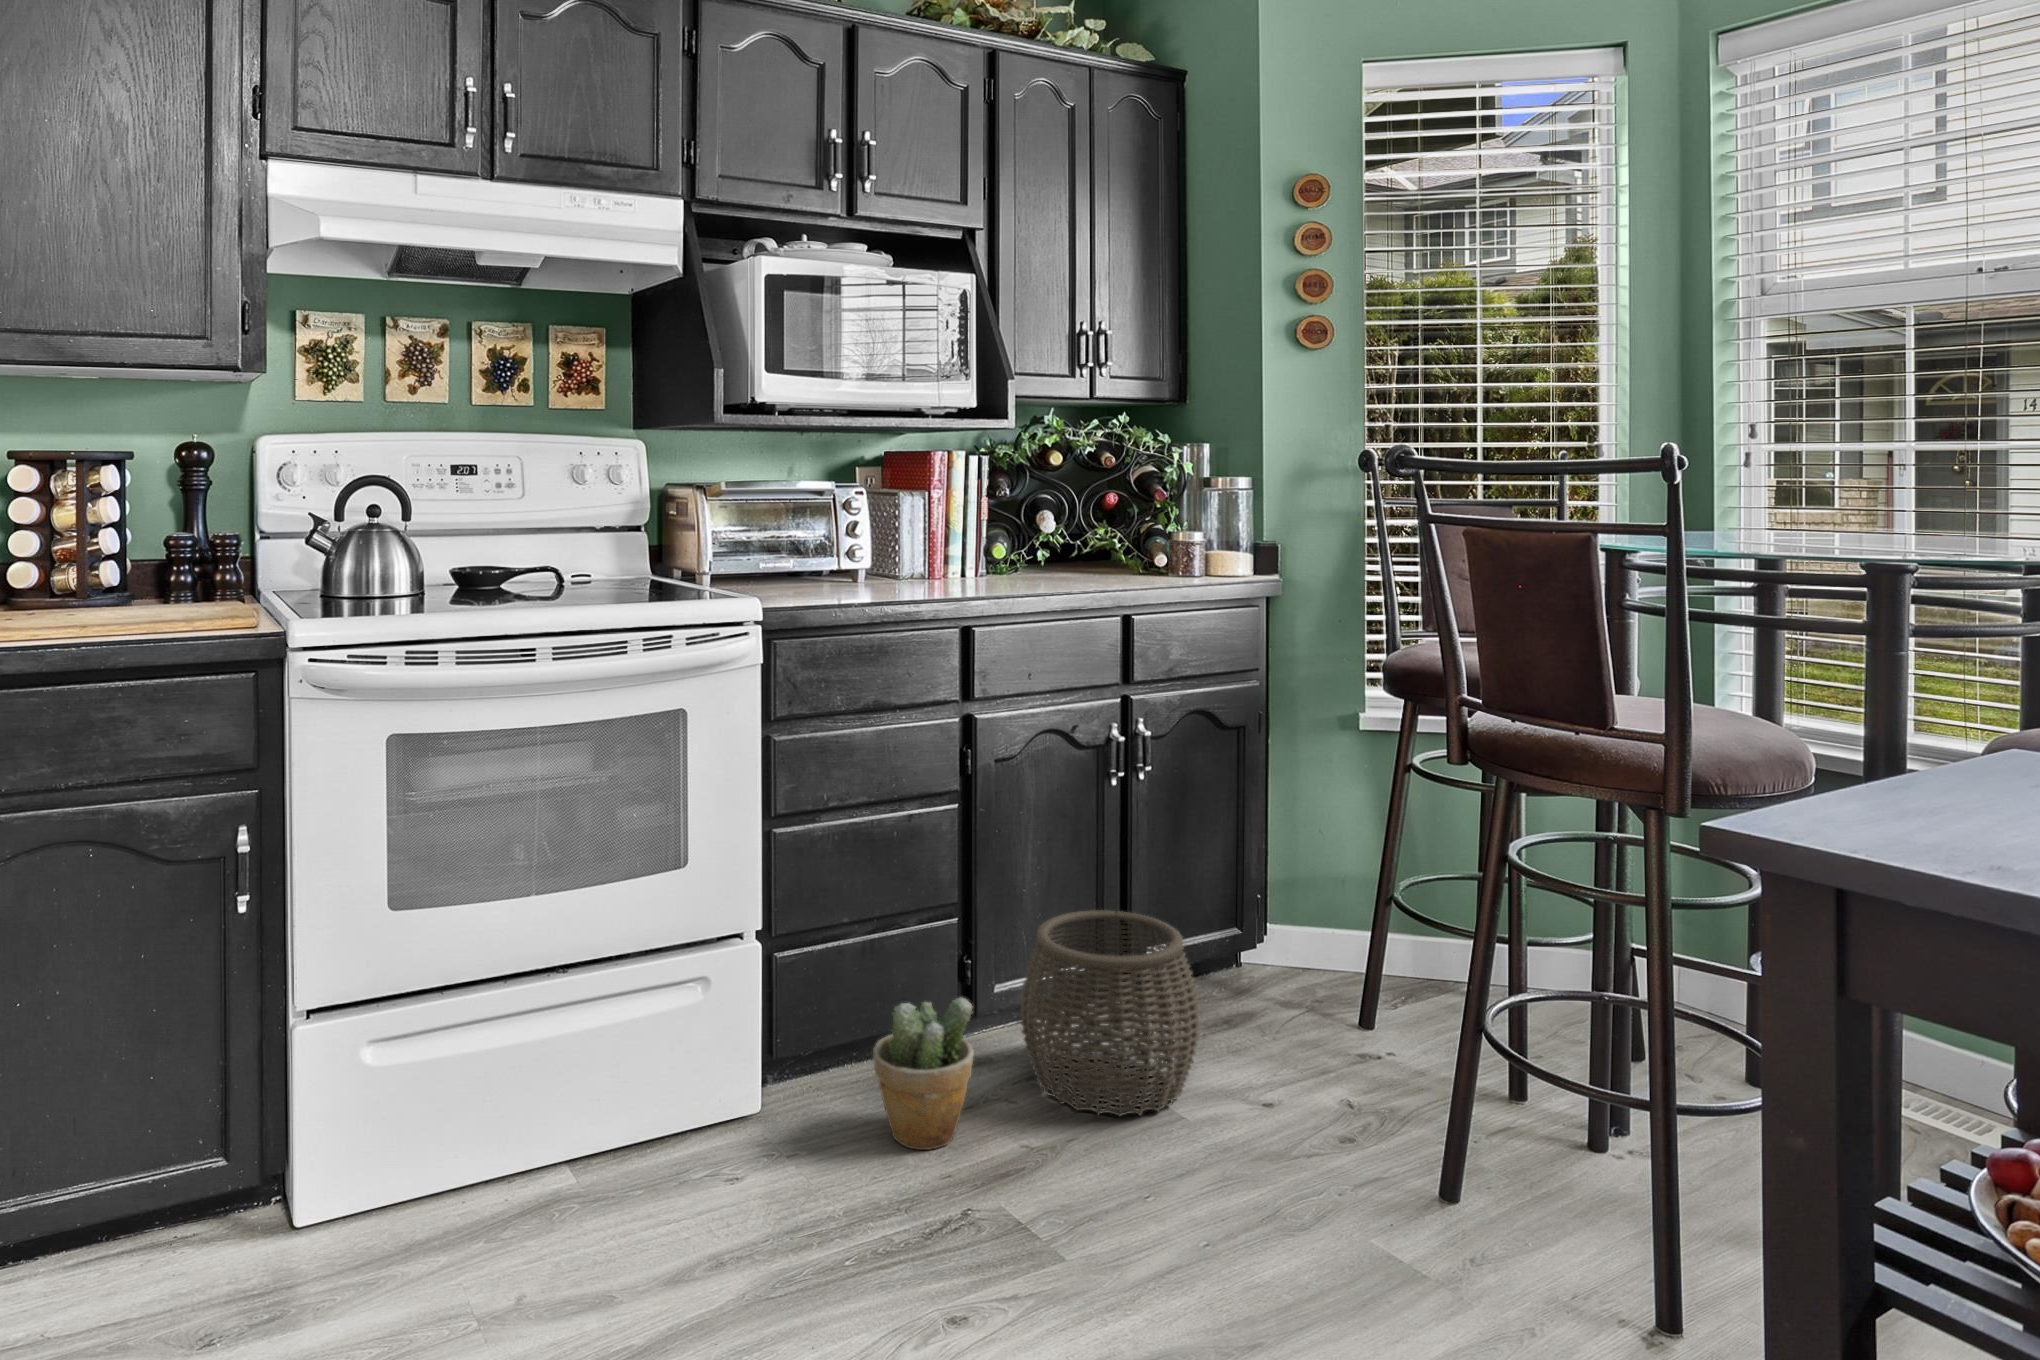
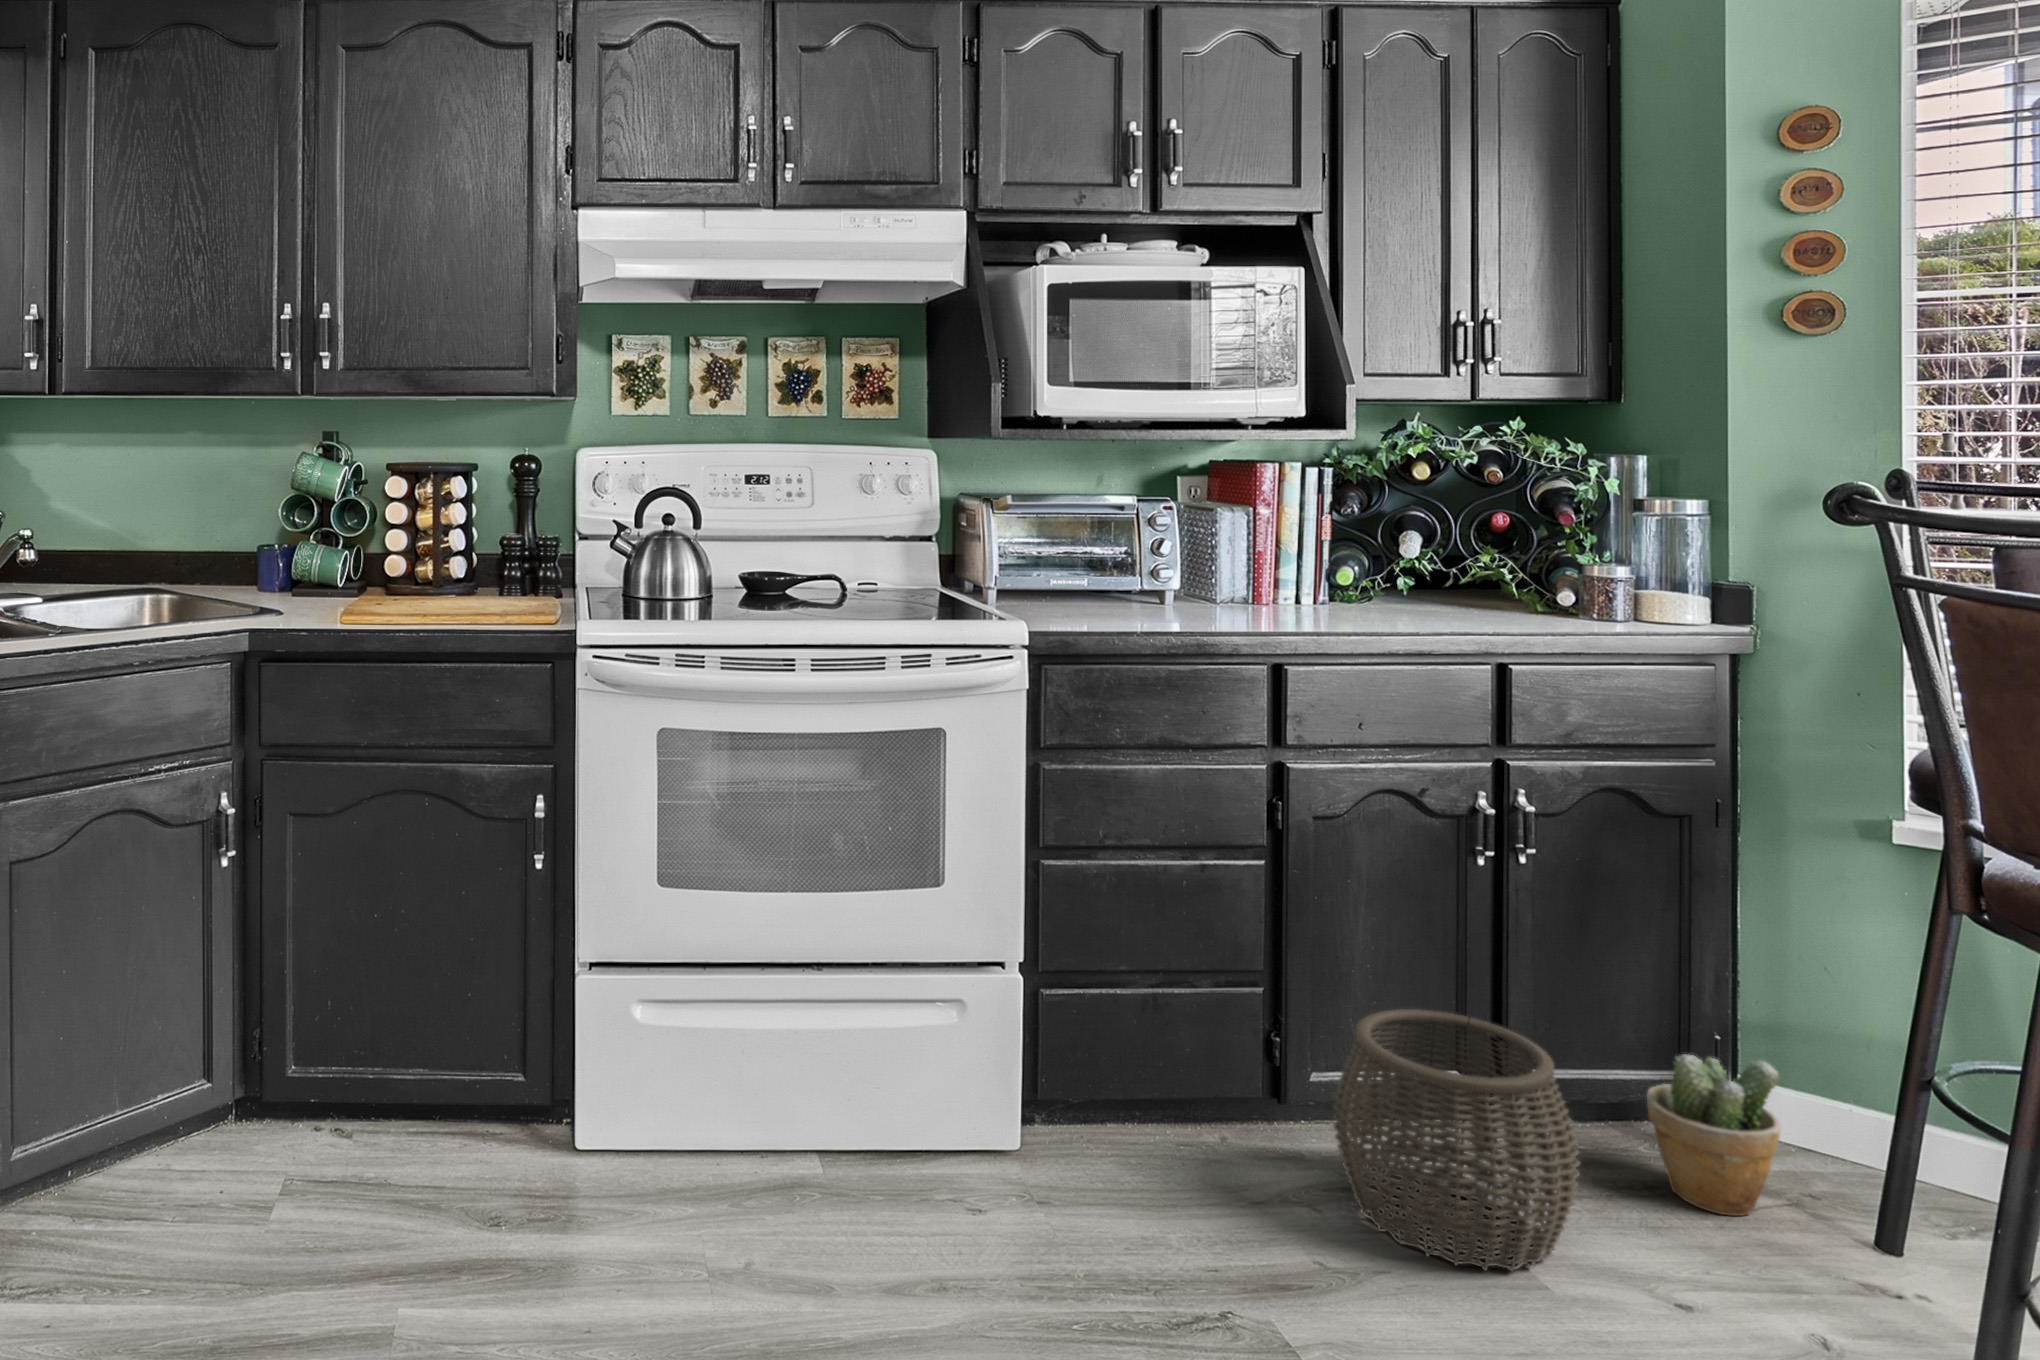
potted plant: present [873,998,974,1150] -> present [1647,1054,1781,1216]

